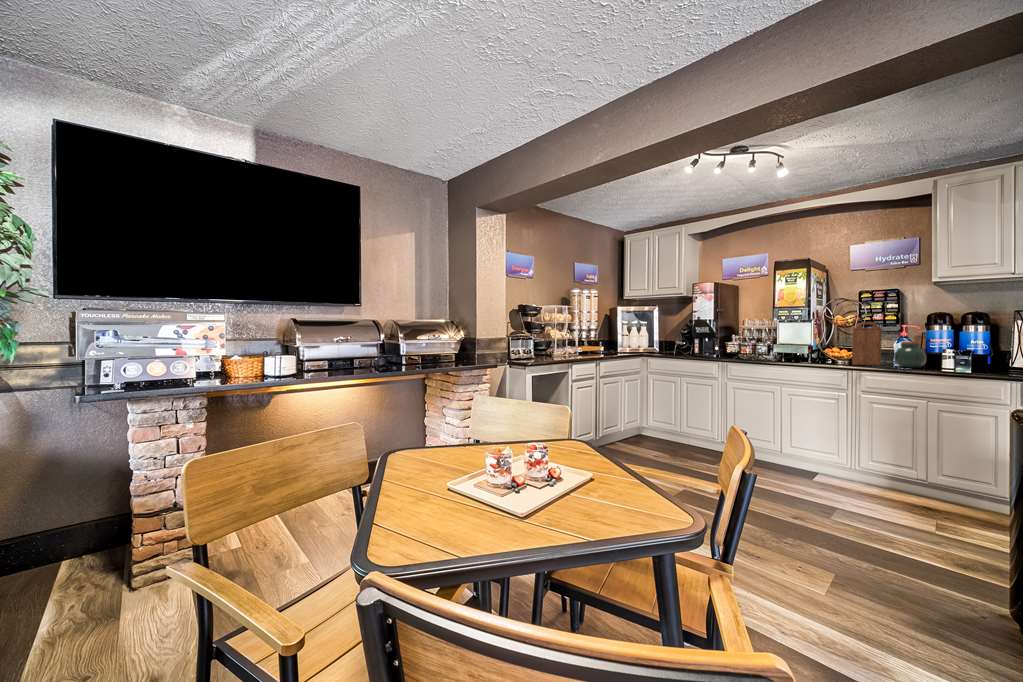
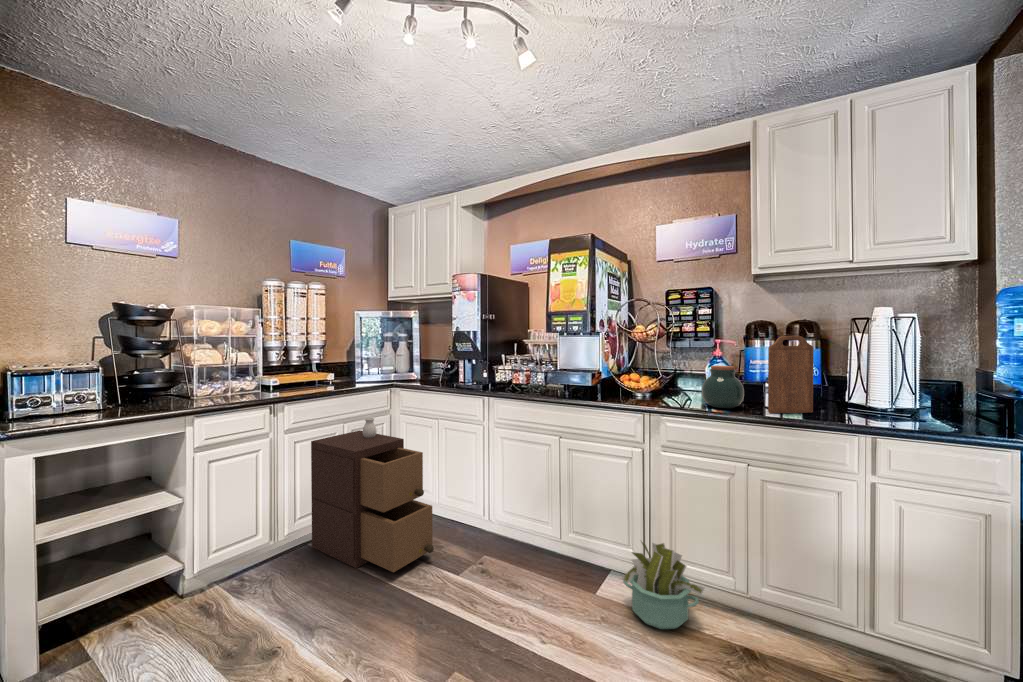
cutting board: present [852,322,882,365] -> present [768,336,814,413]
storage cabinet: none [613,374,698,459] -> present [311,418,434,572]
decorative plant: none [836,447,897,493] -> present [621,542,704,629]

